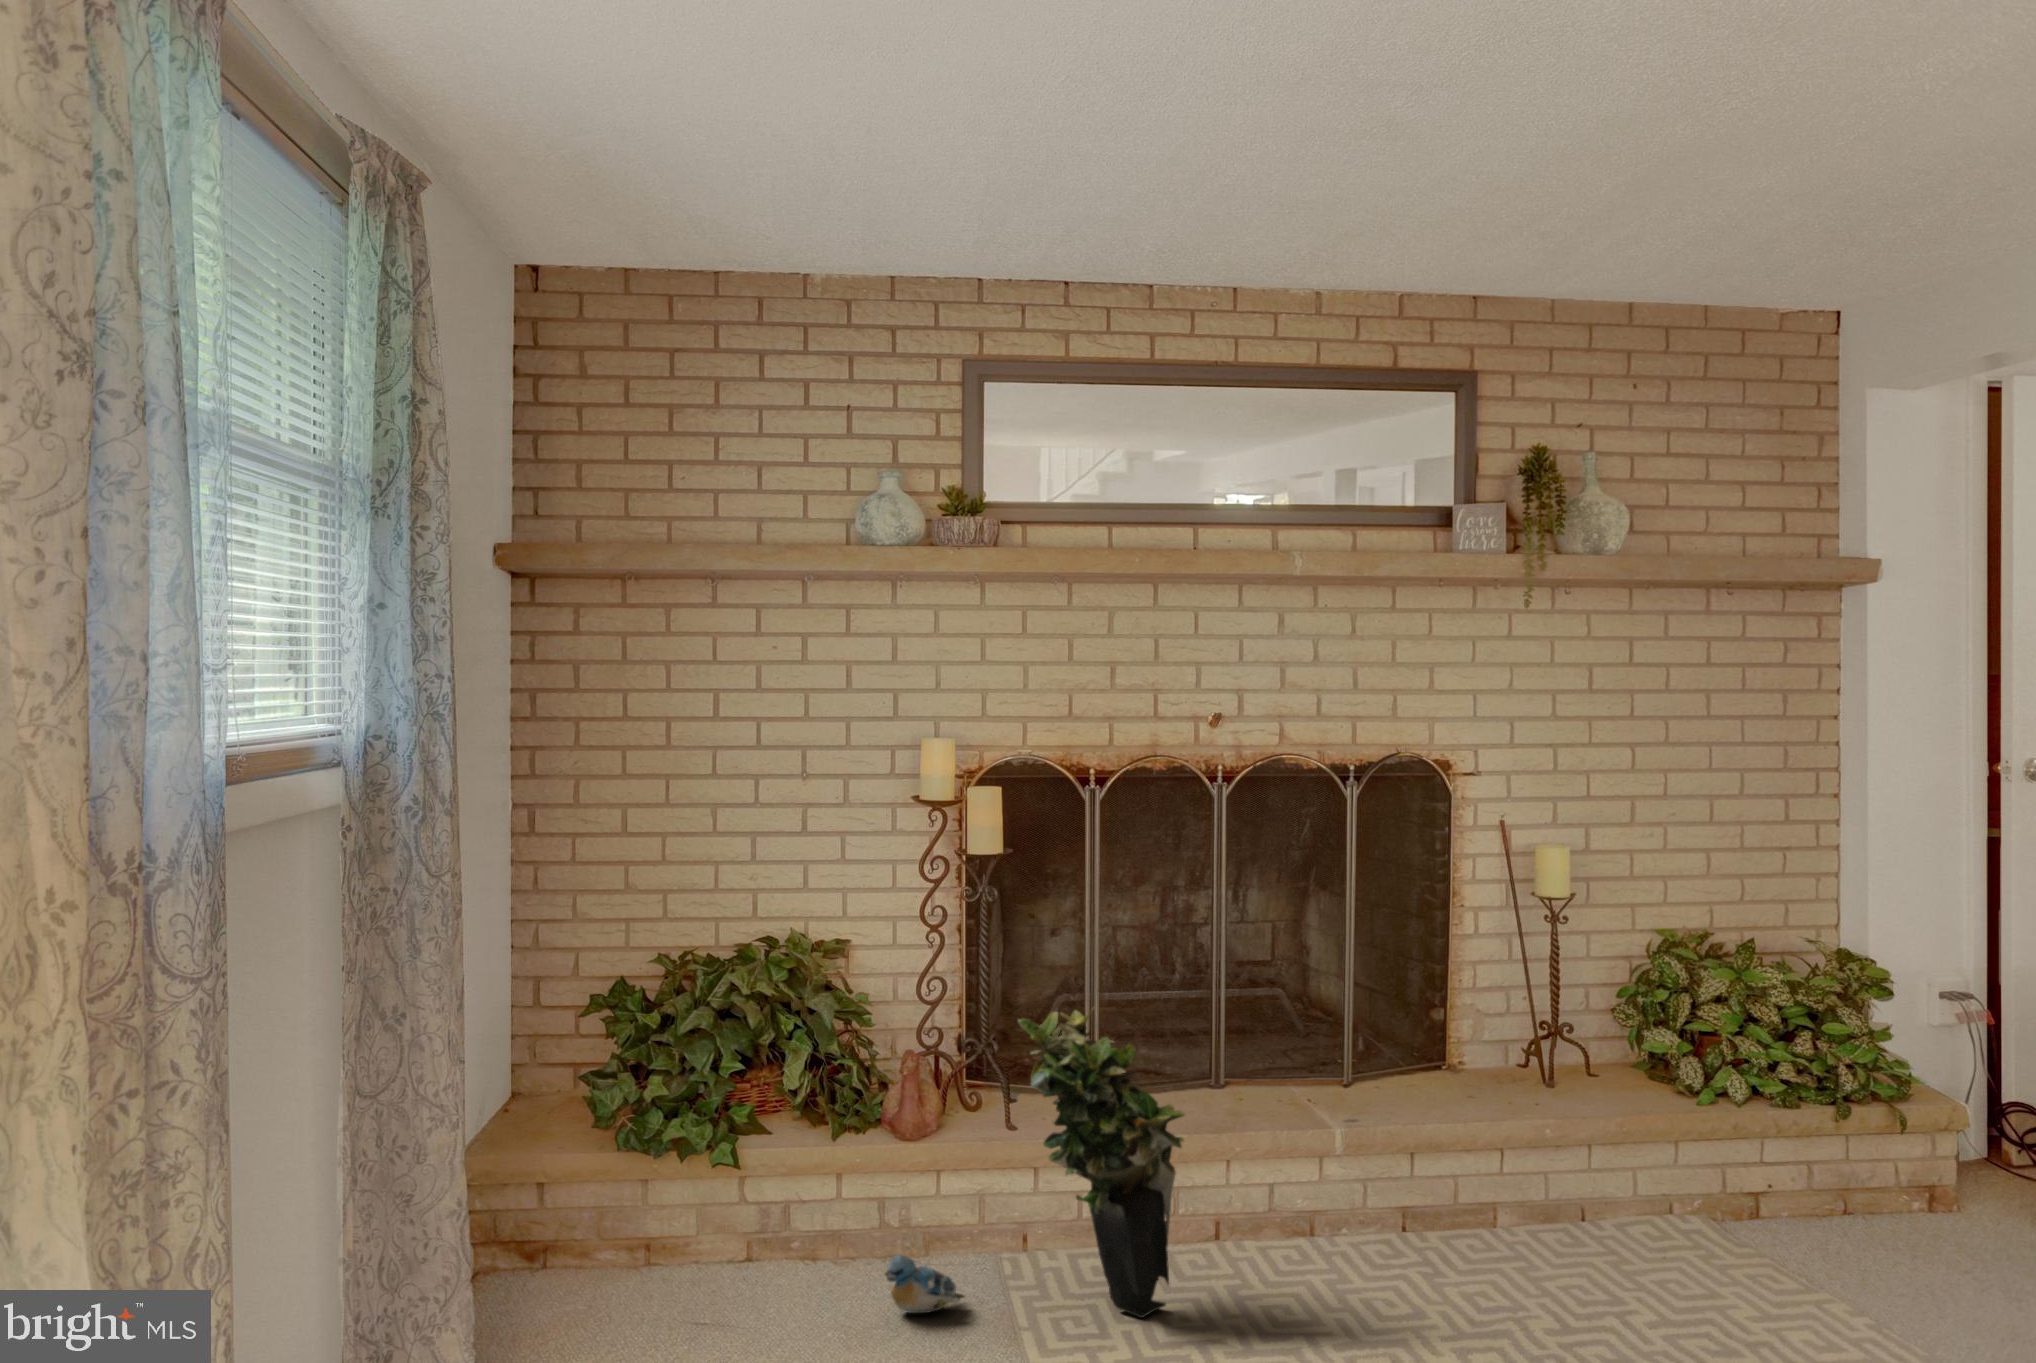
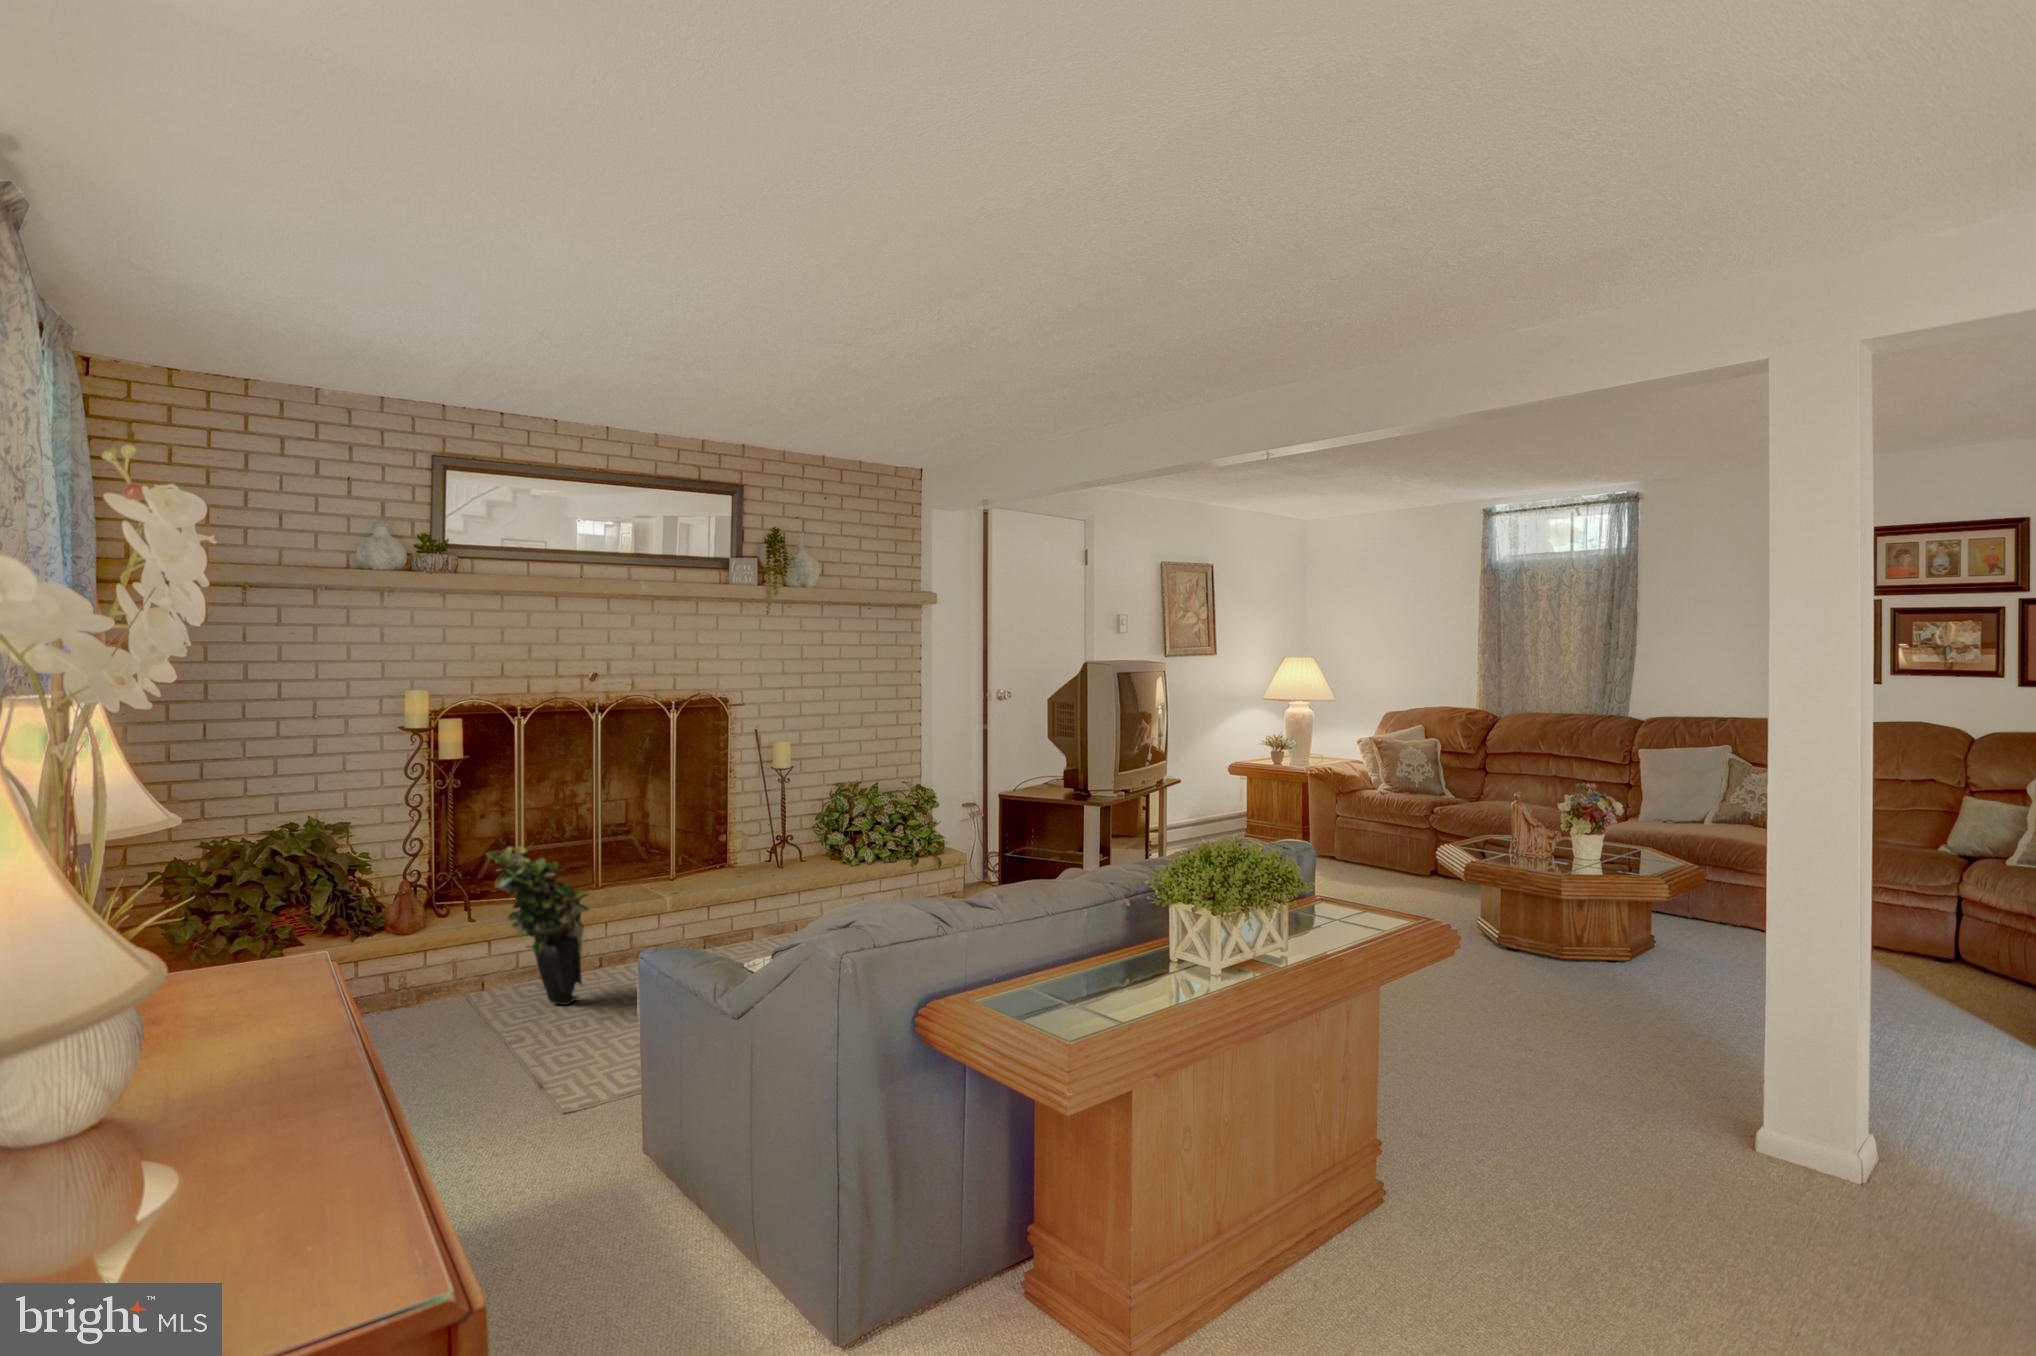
plush toy: present [885,1255,964,1313] -> none [404,994,457,1027]

